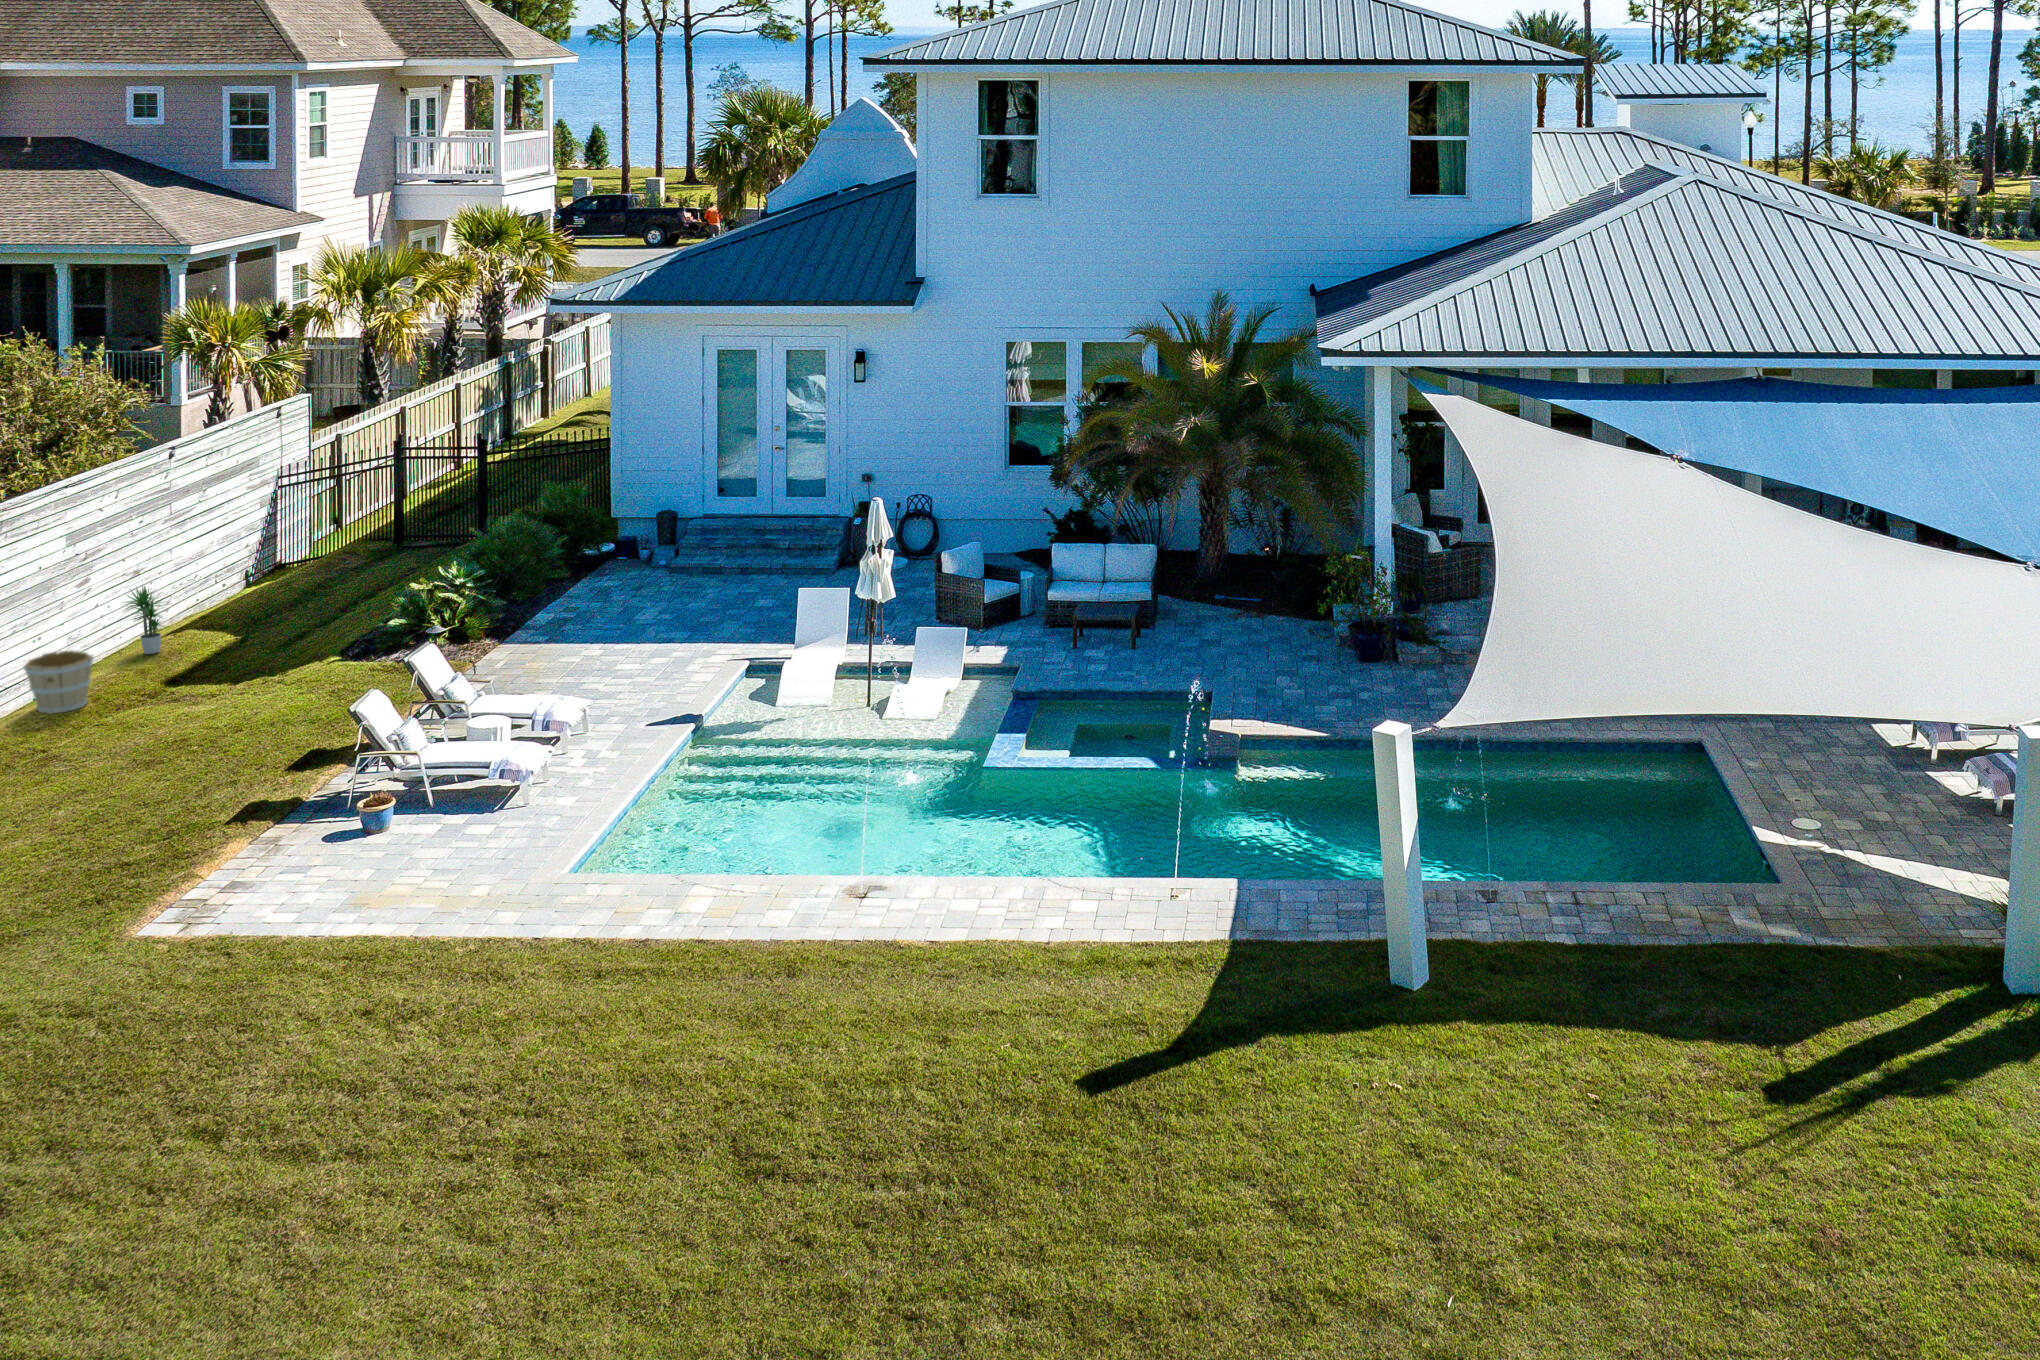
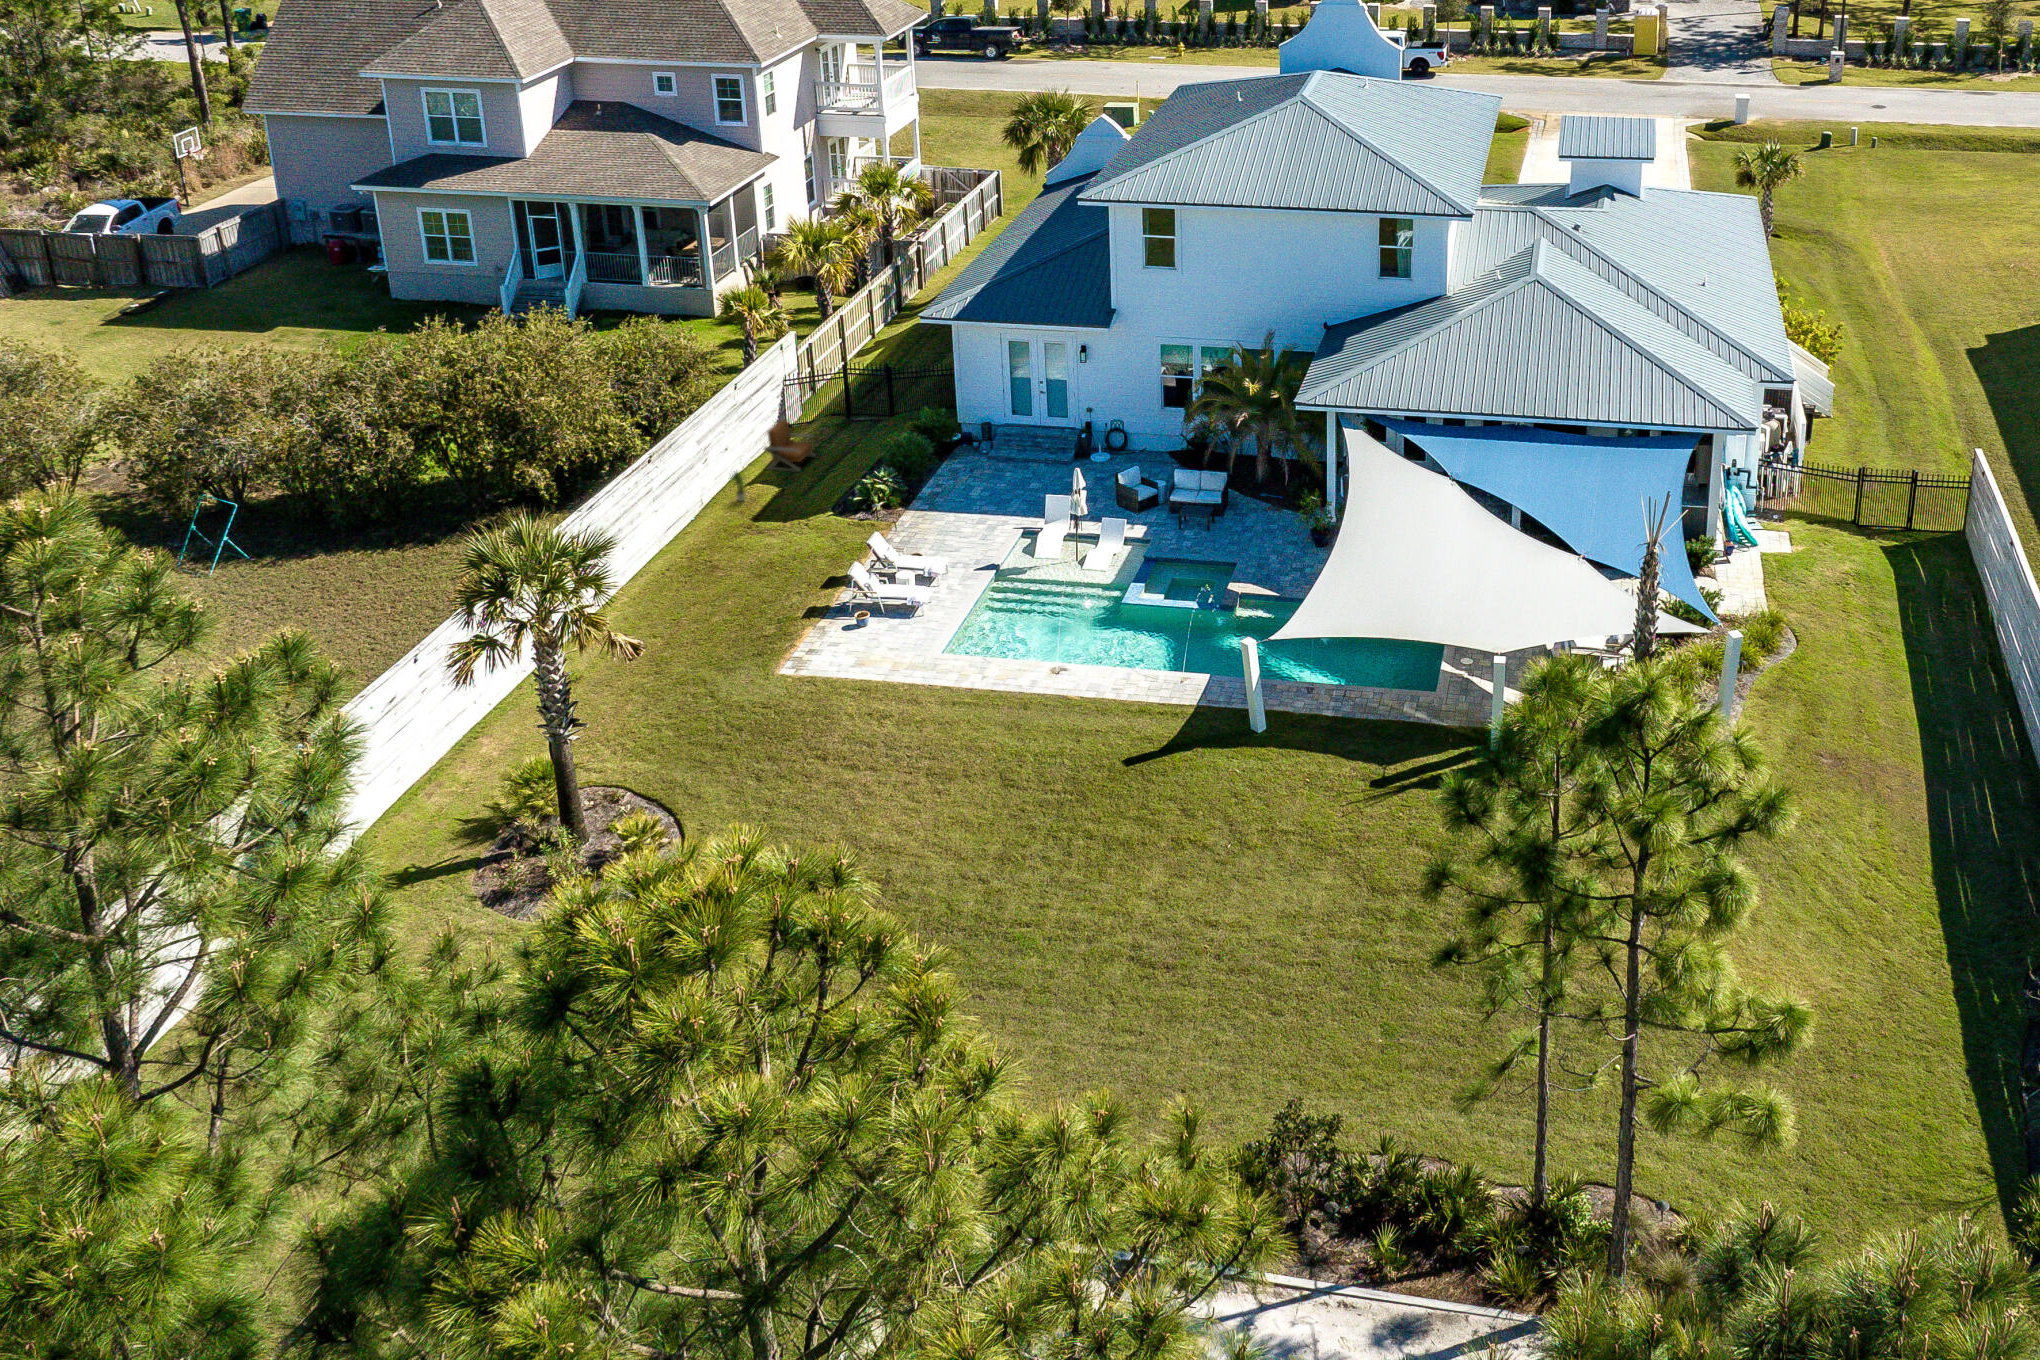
lounge chair: none [218,515,334,610] -> present [764,420,815,472]
wooden bucket: present [23,650,93,714] -> none [696,510,725,540]

